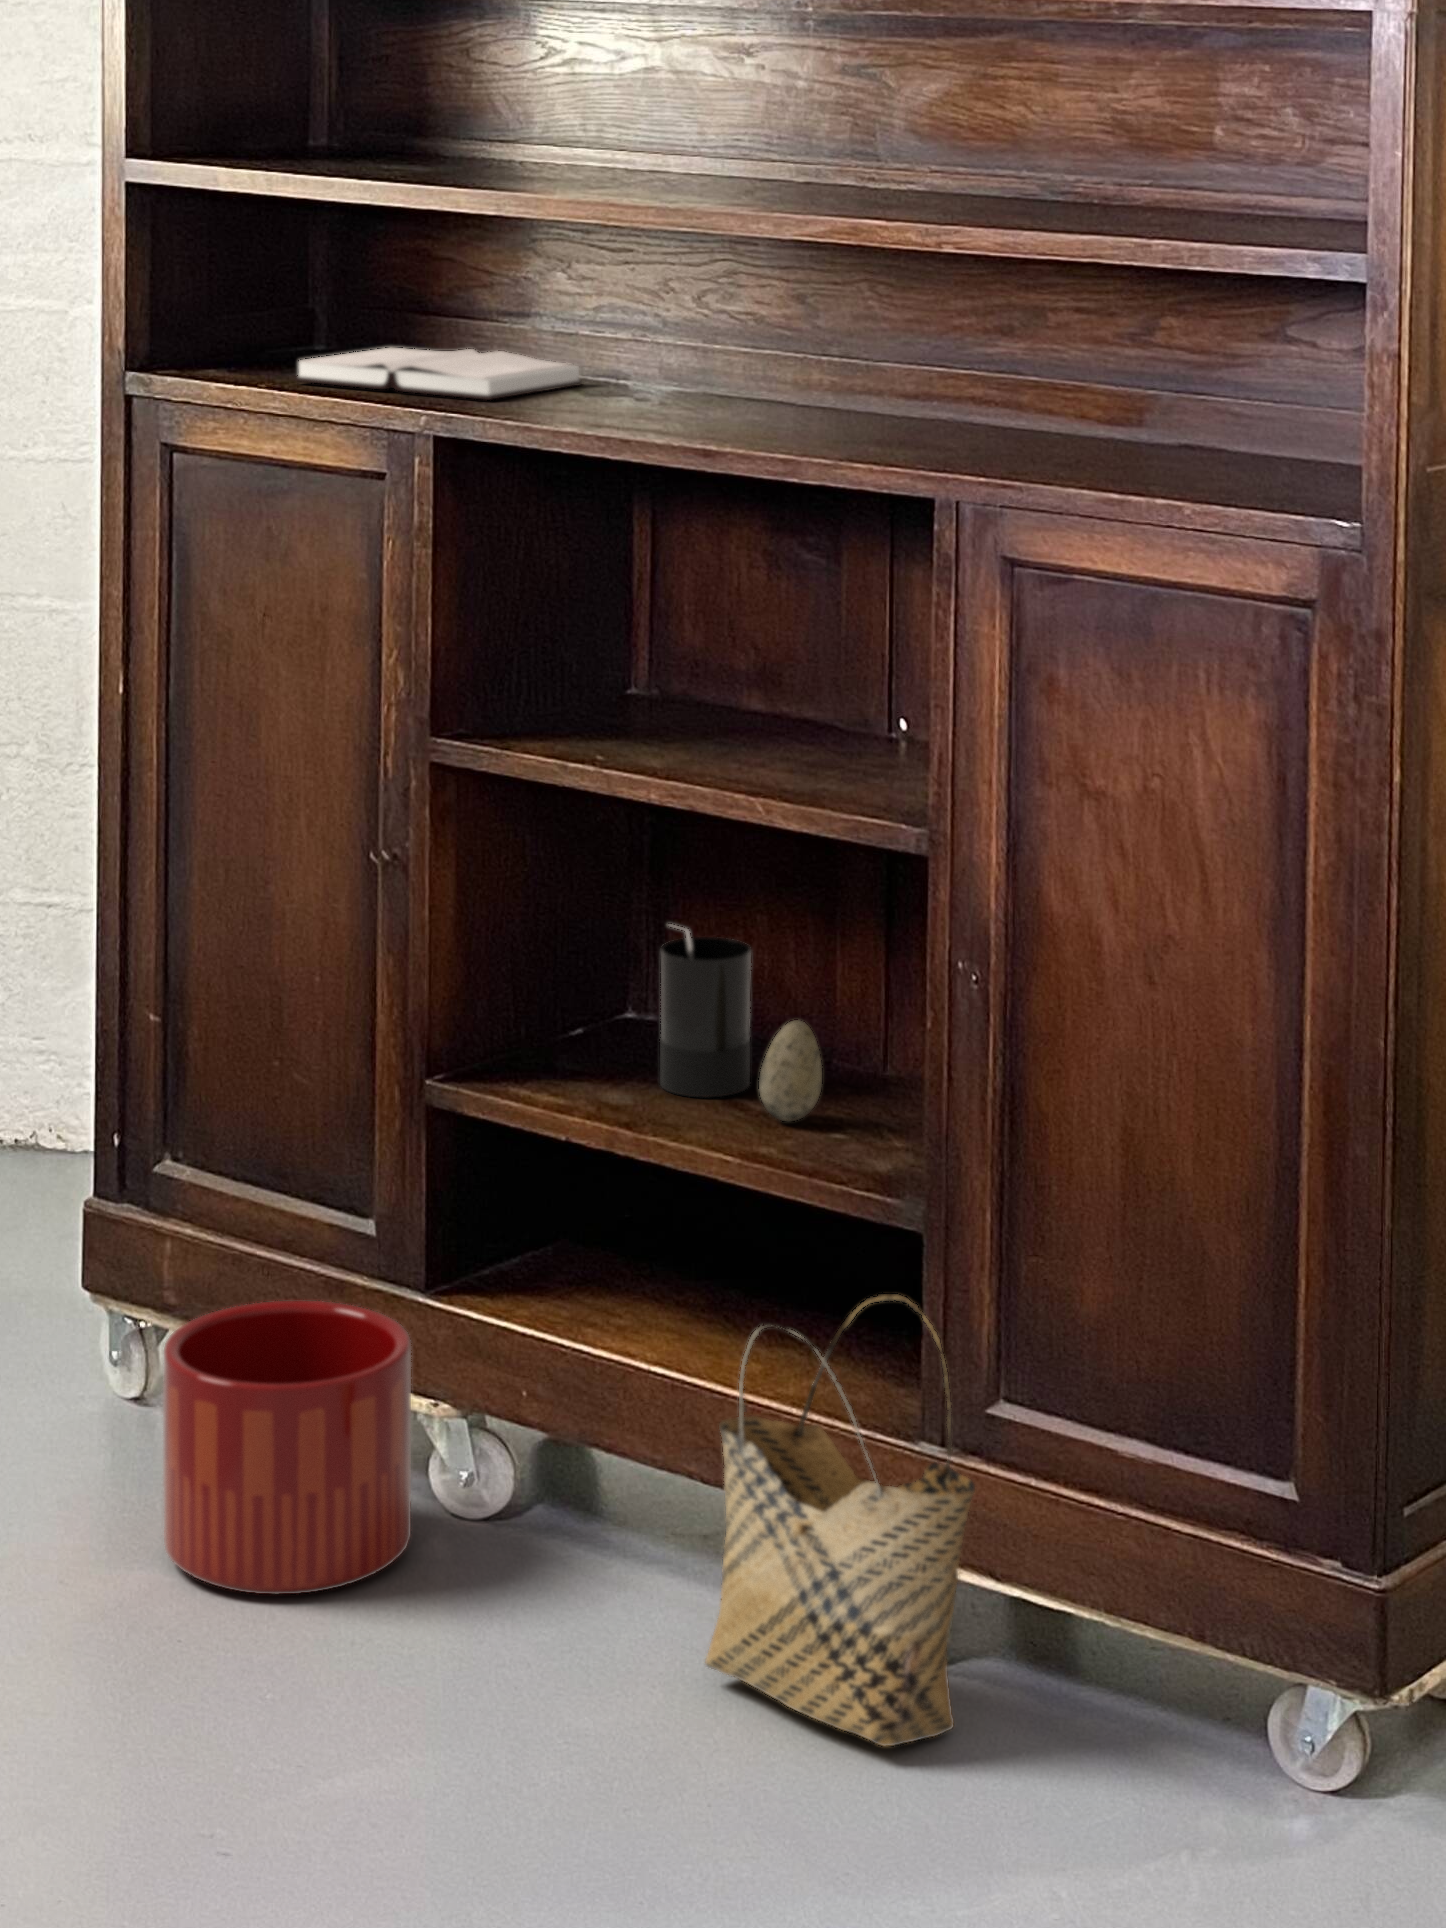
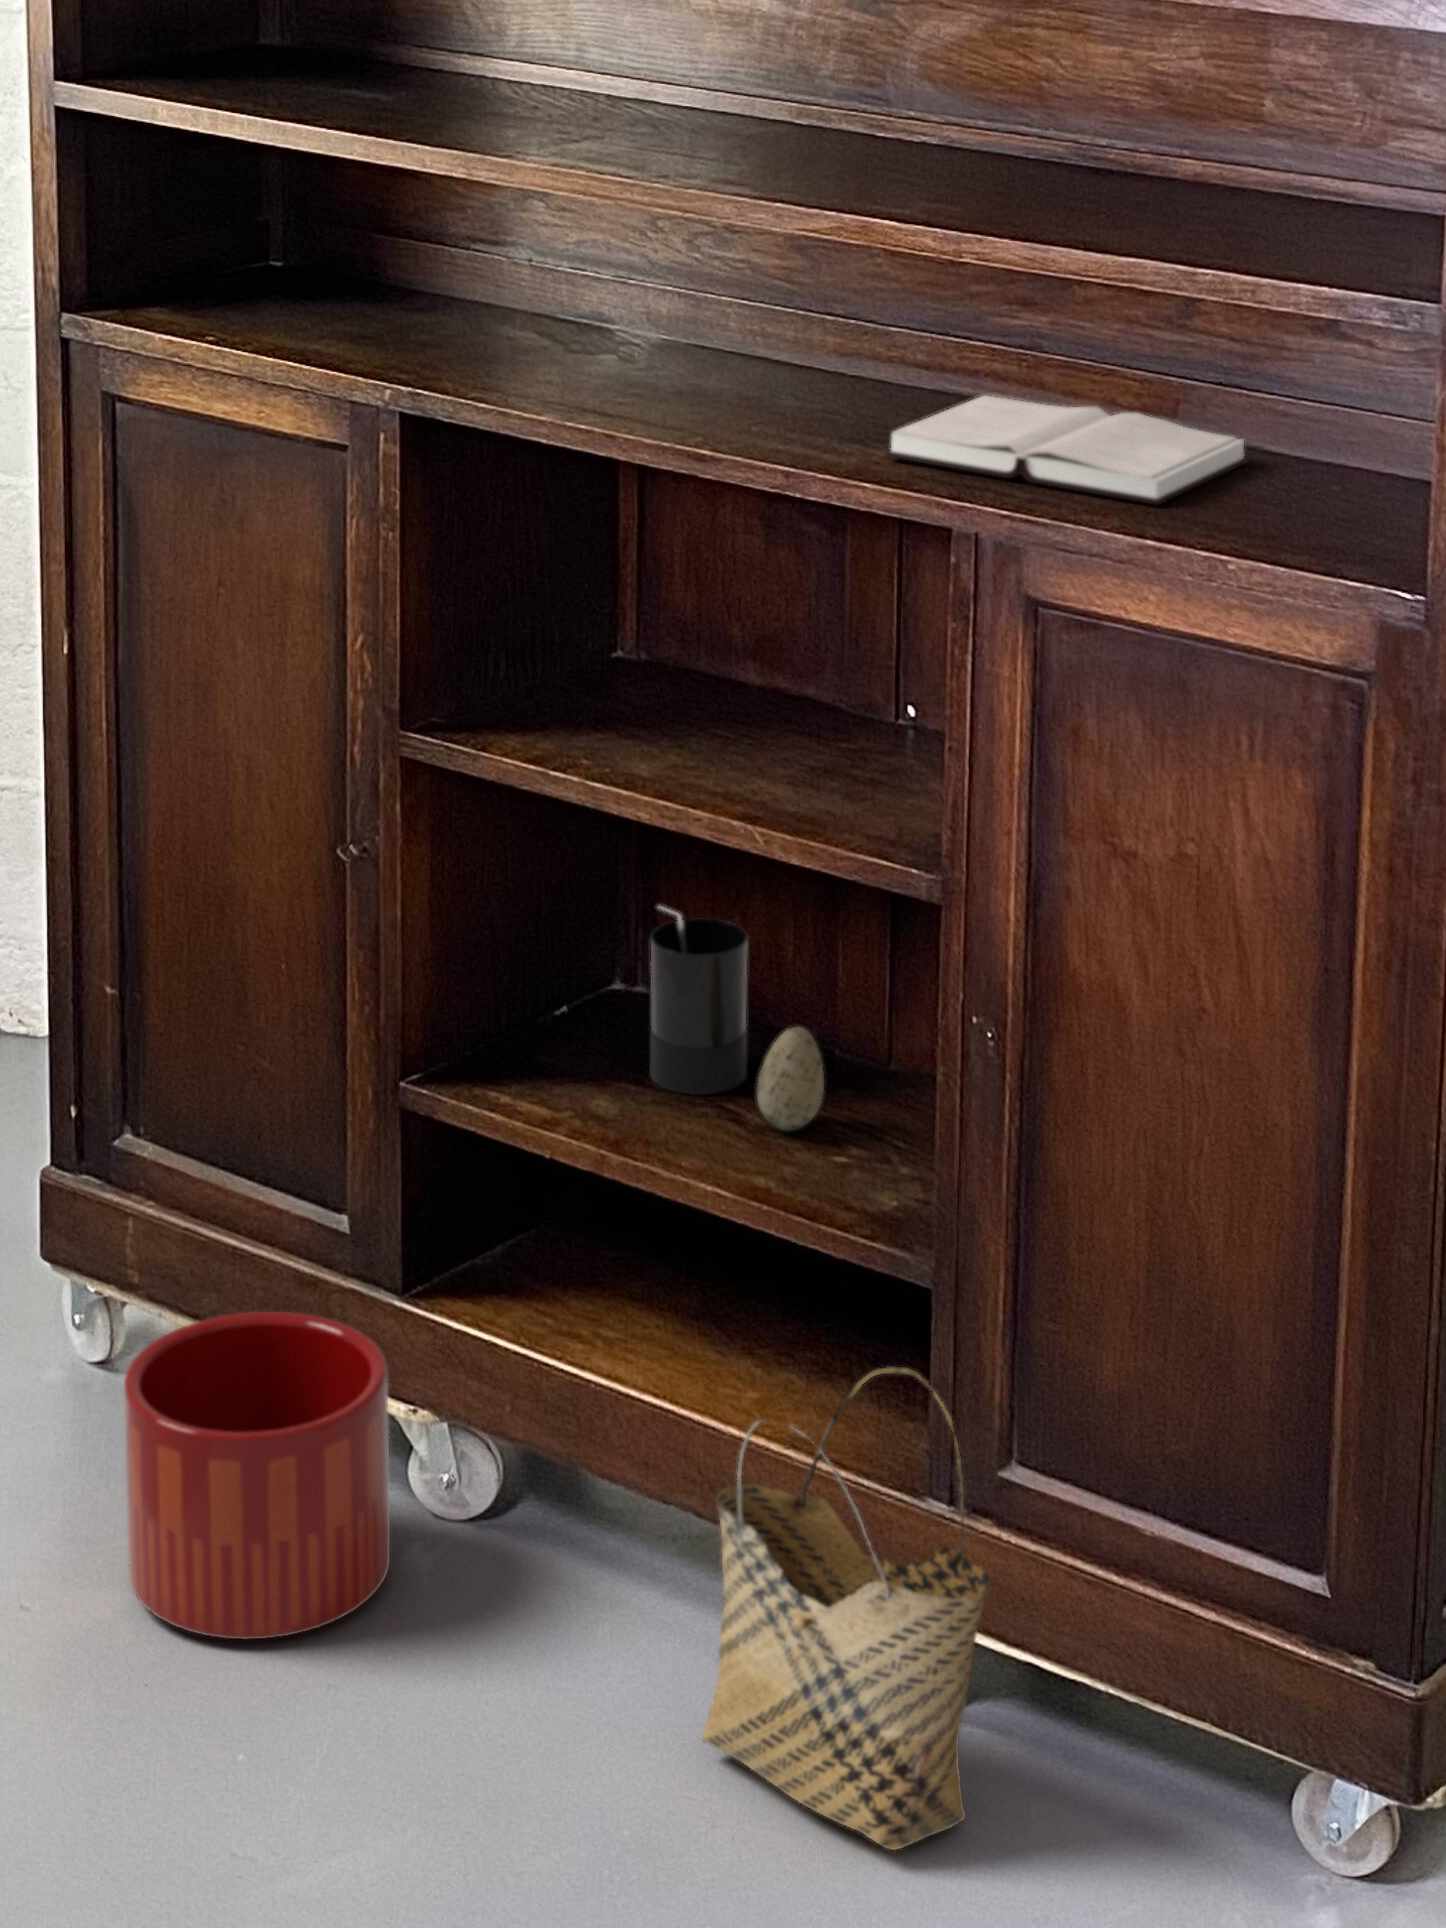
hardback book: present [295,348,583,400] -> present [886,395,1248,505]

